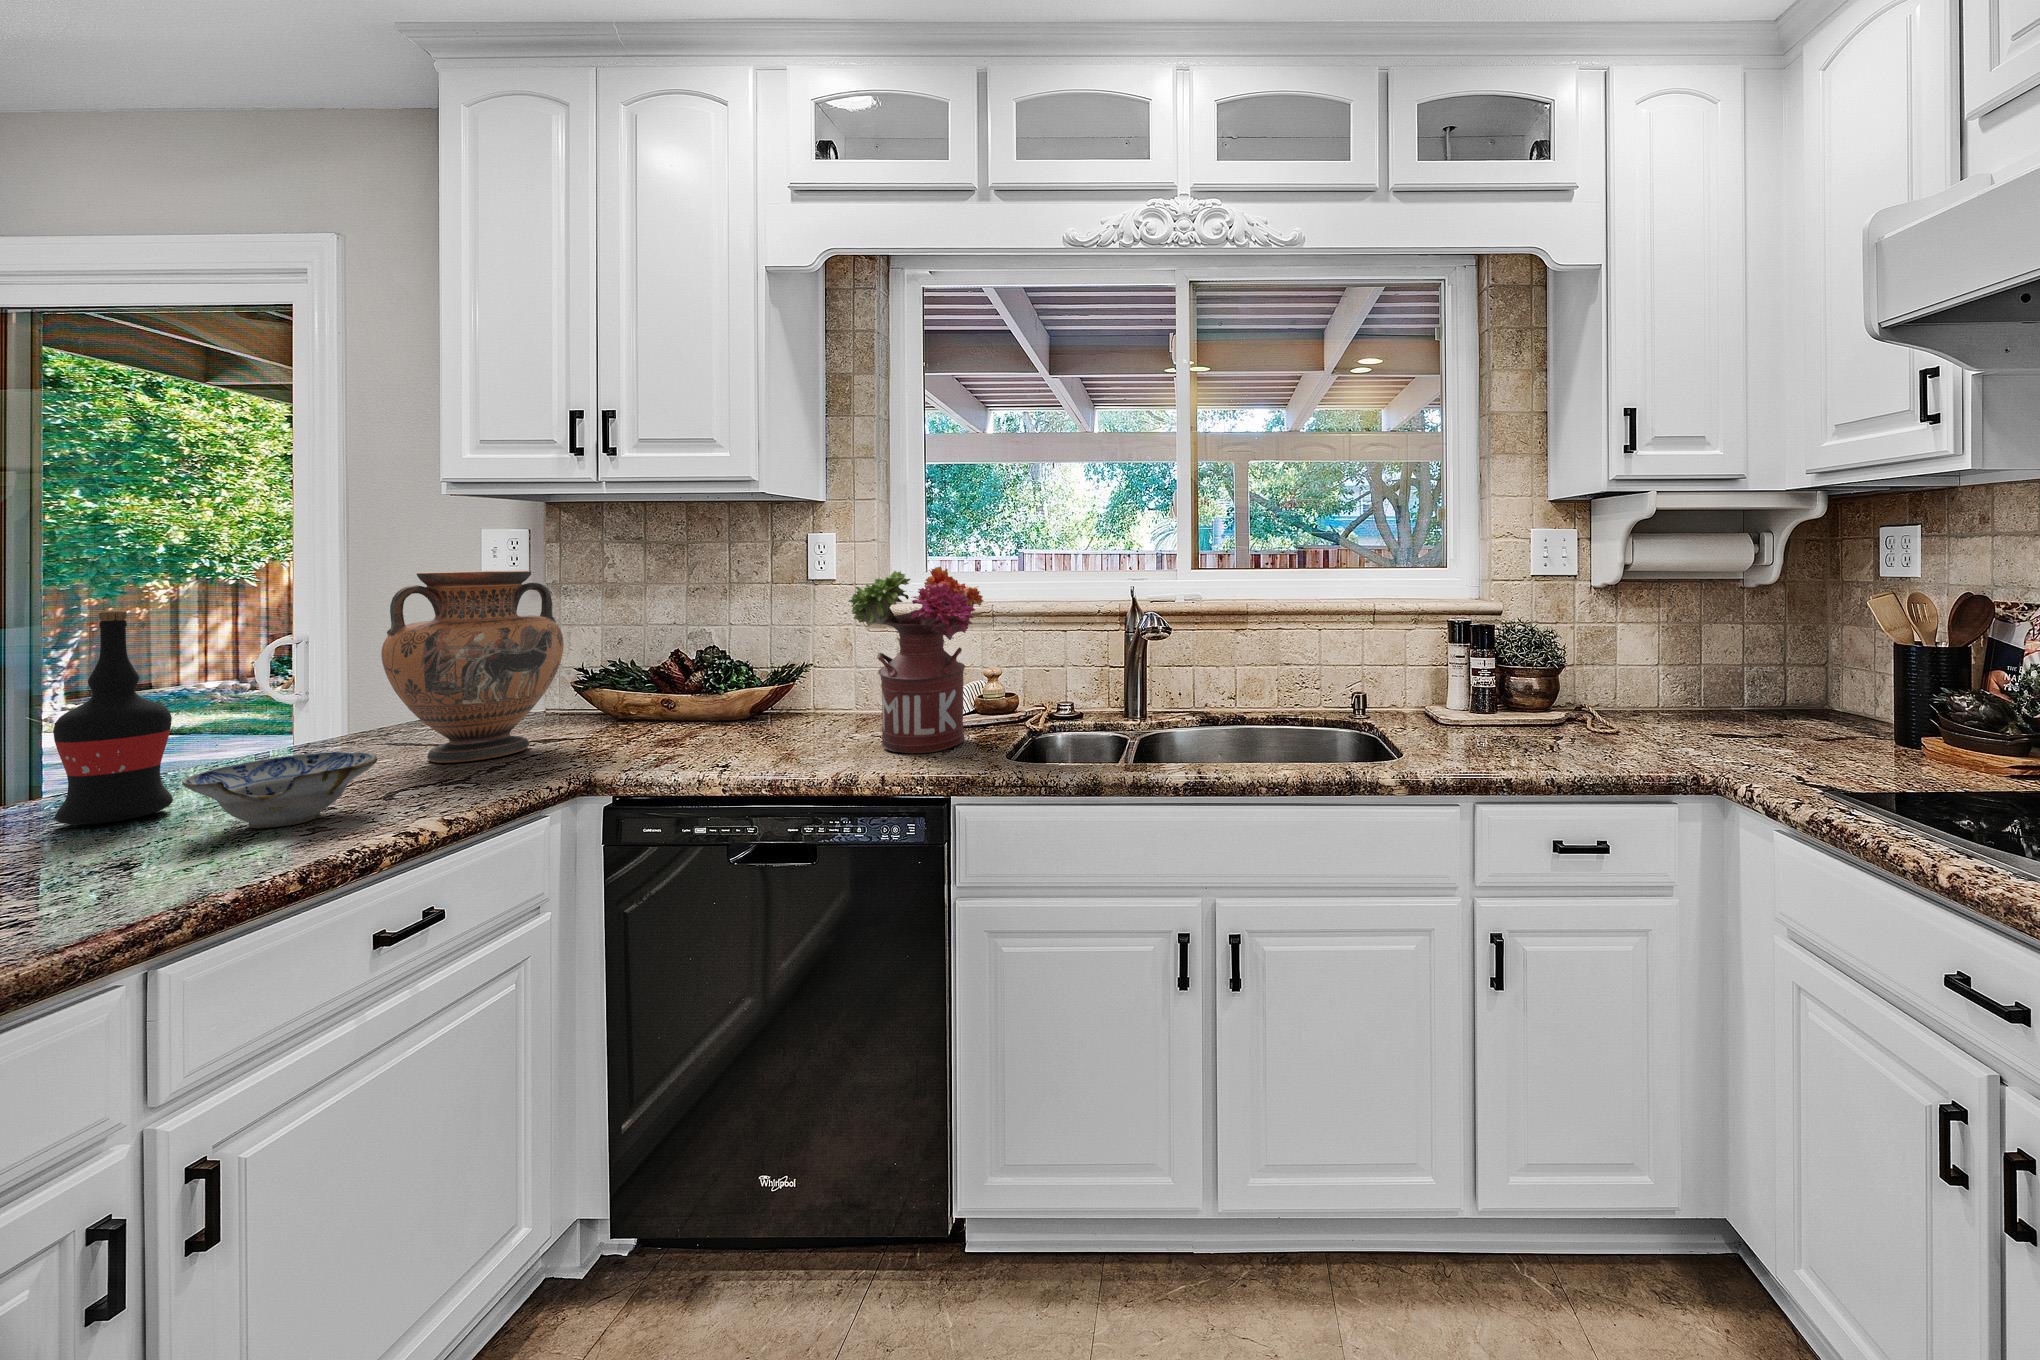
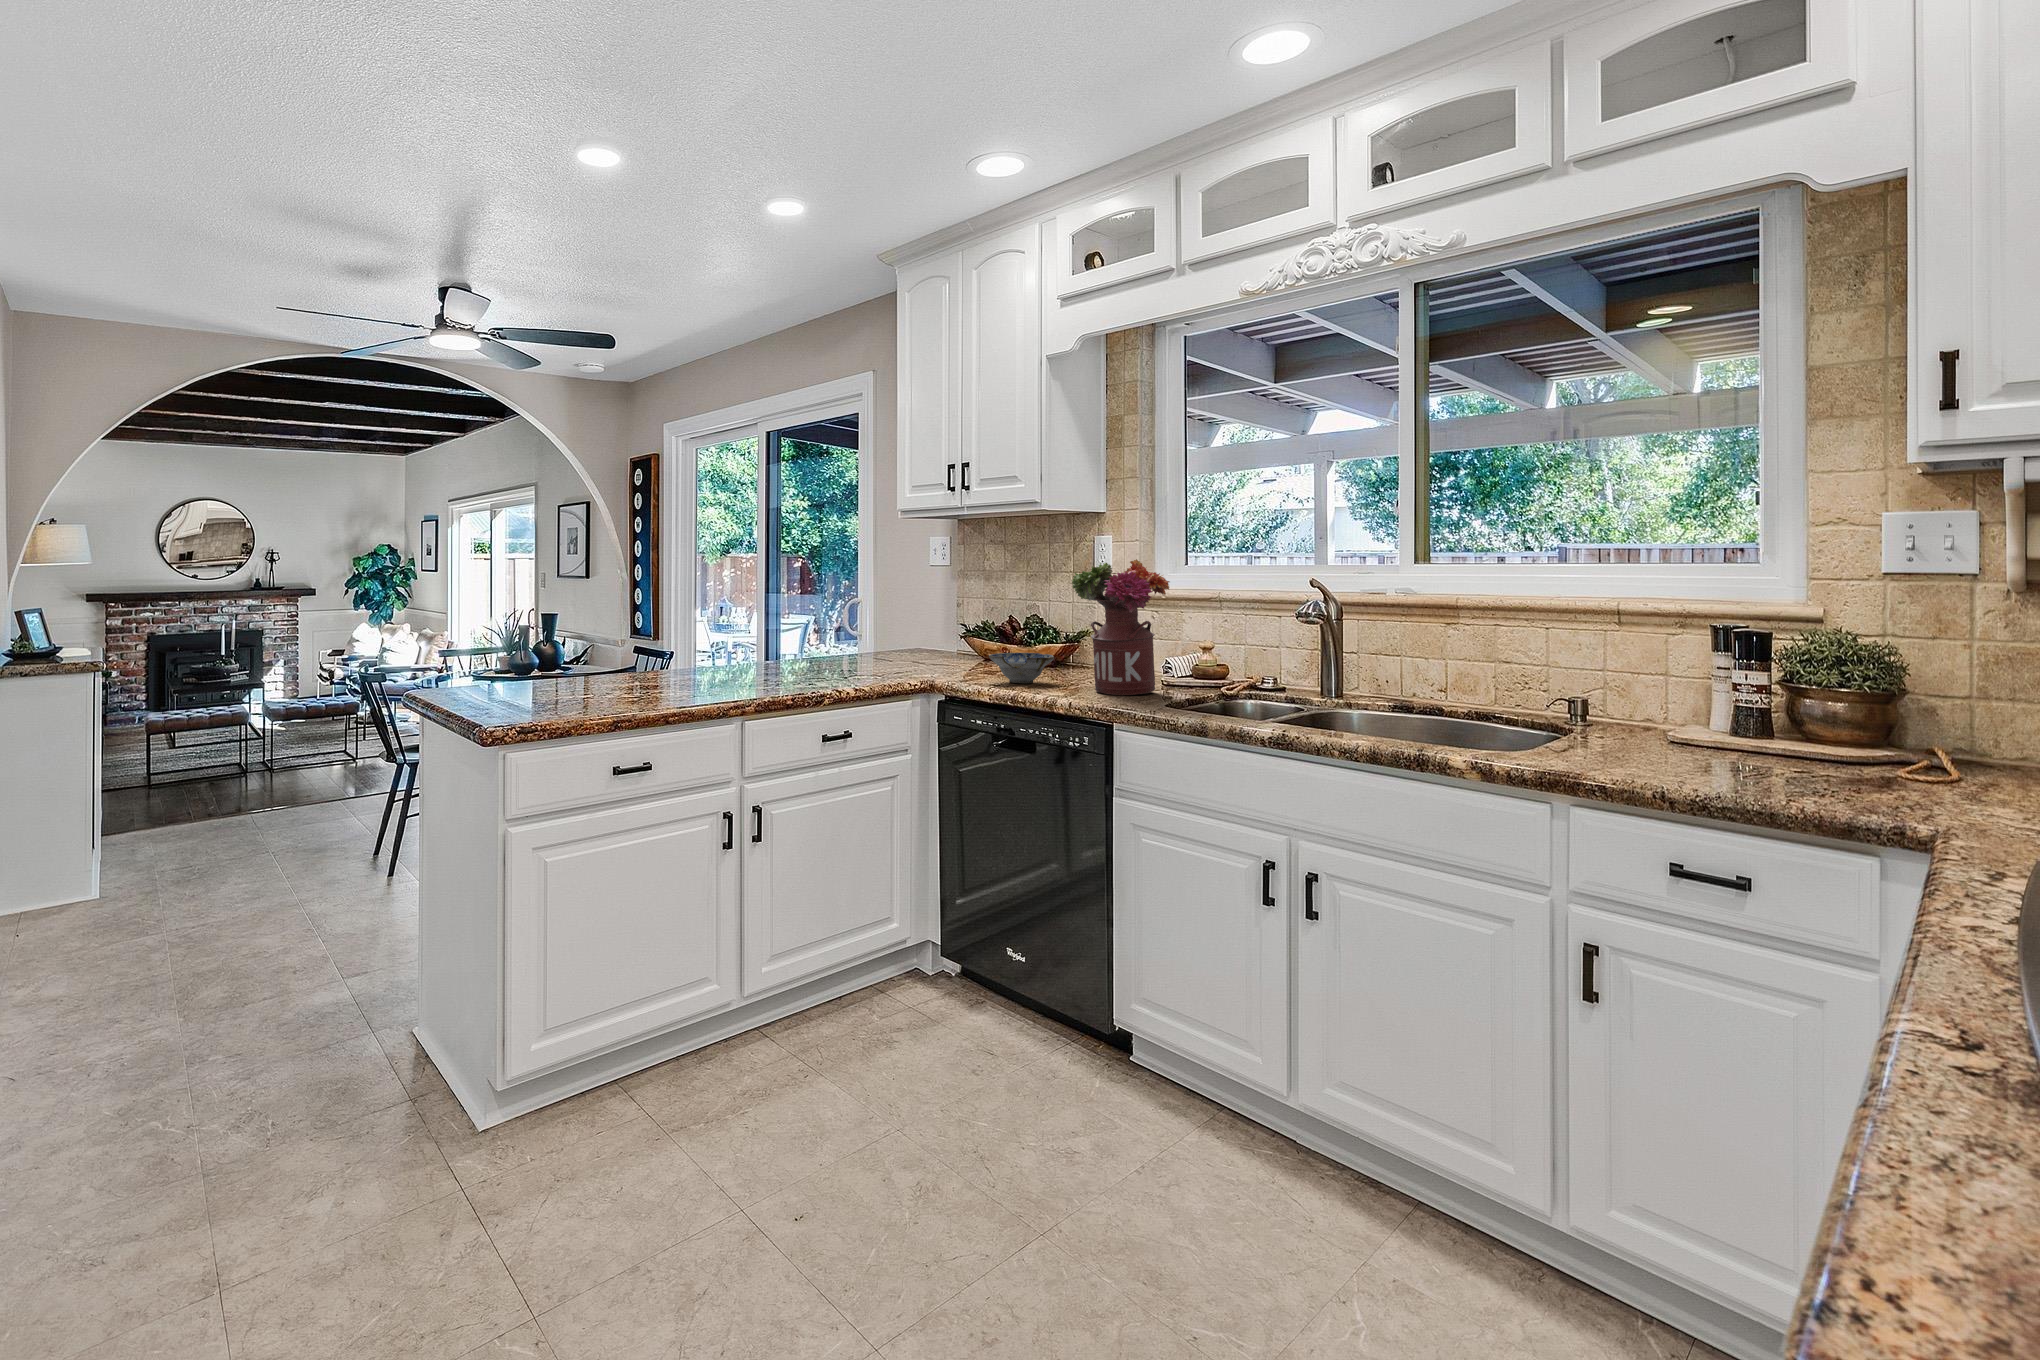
vase: present [381,571,564,763] -> none [864,562,945,671]
wine bottle: present [53,611,173,825] -> none [757,578,790,672]
ceramic bowl: present [182,752,377,828] -> present [989,653,1054,683]

